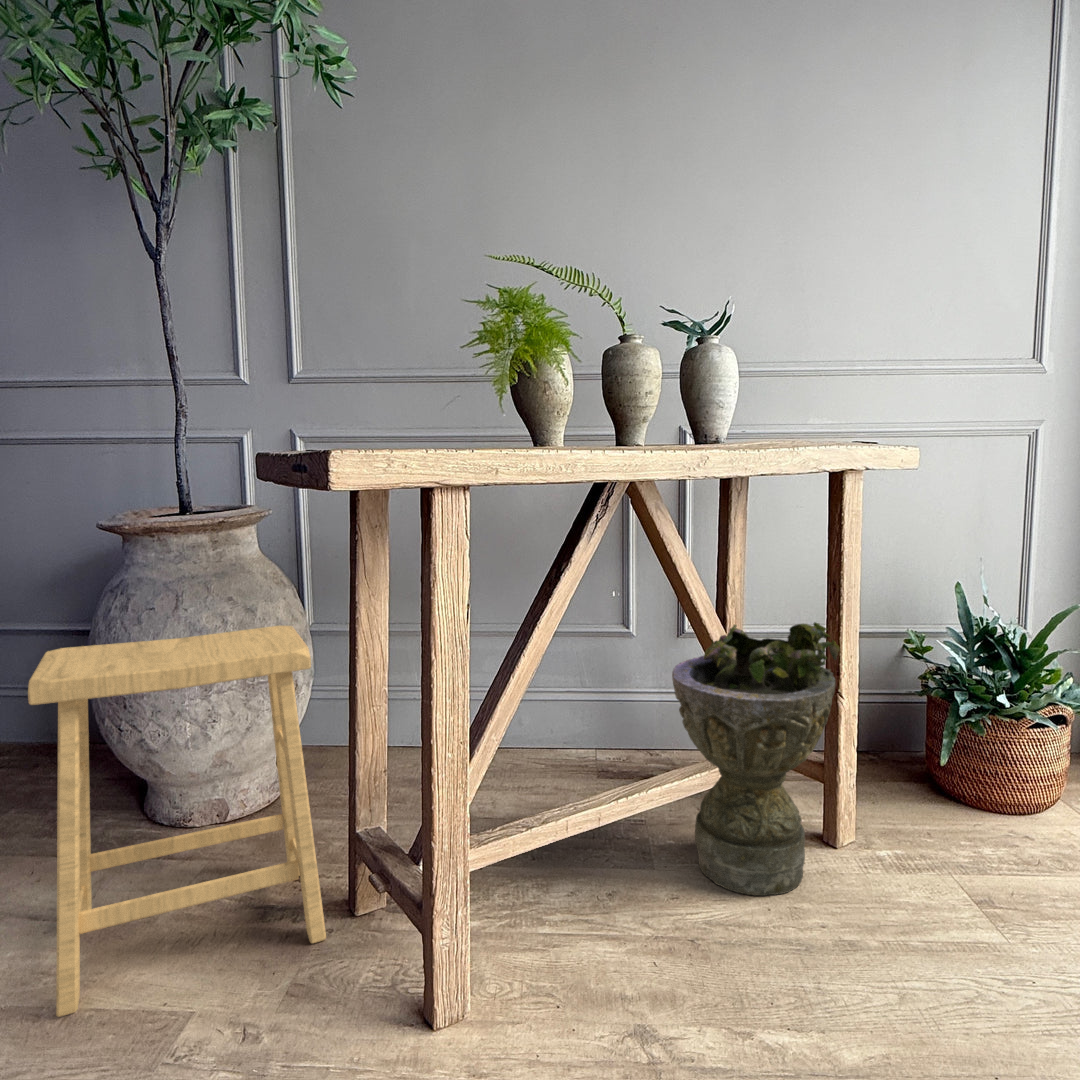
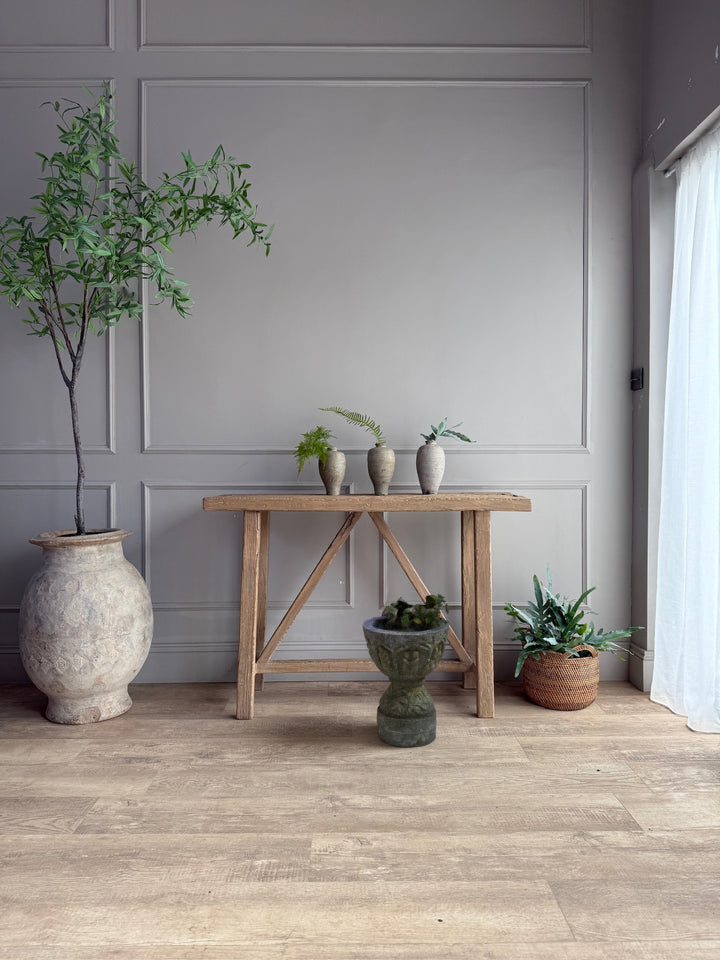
footstool: present [28,626,326,1017] -> none [19,598,167,803]

